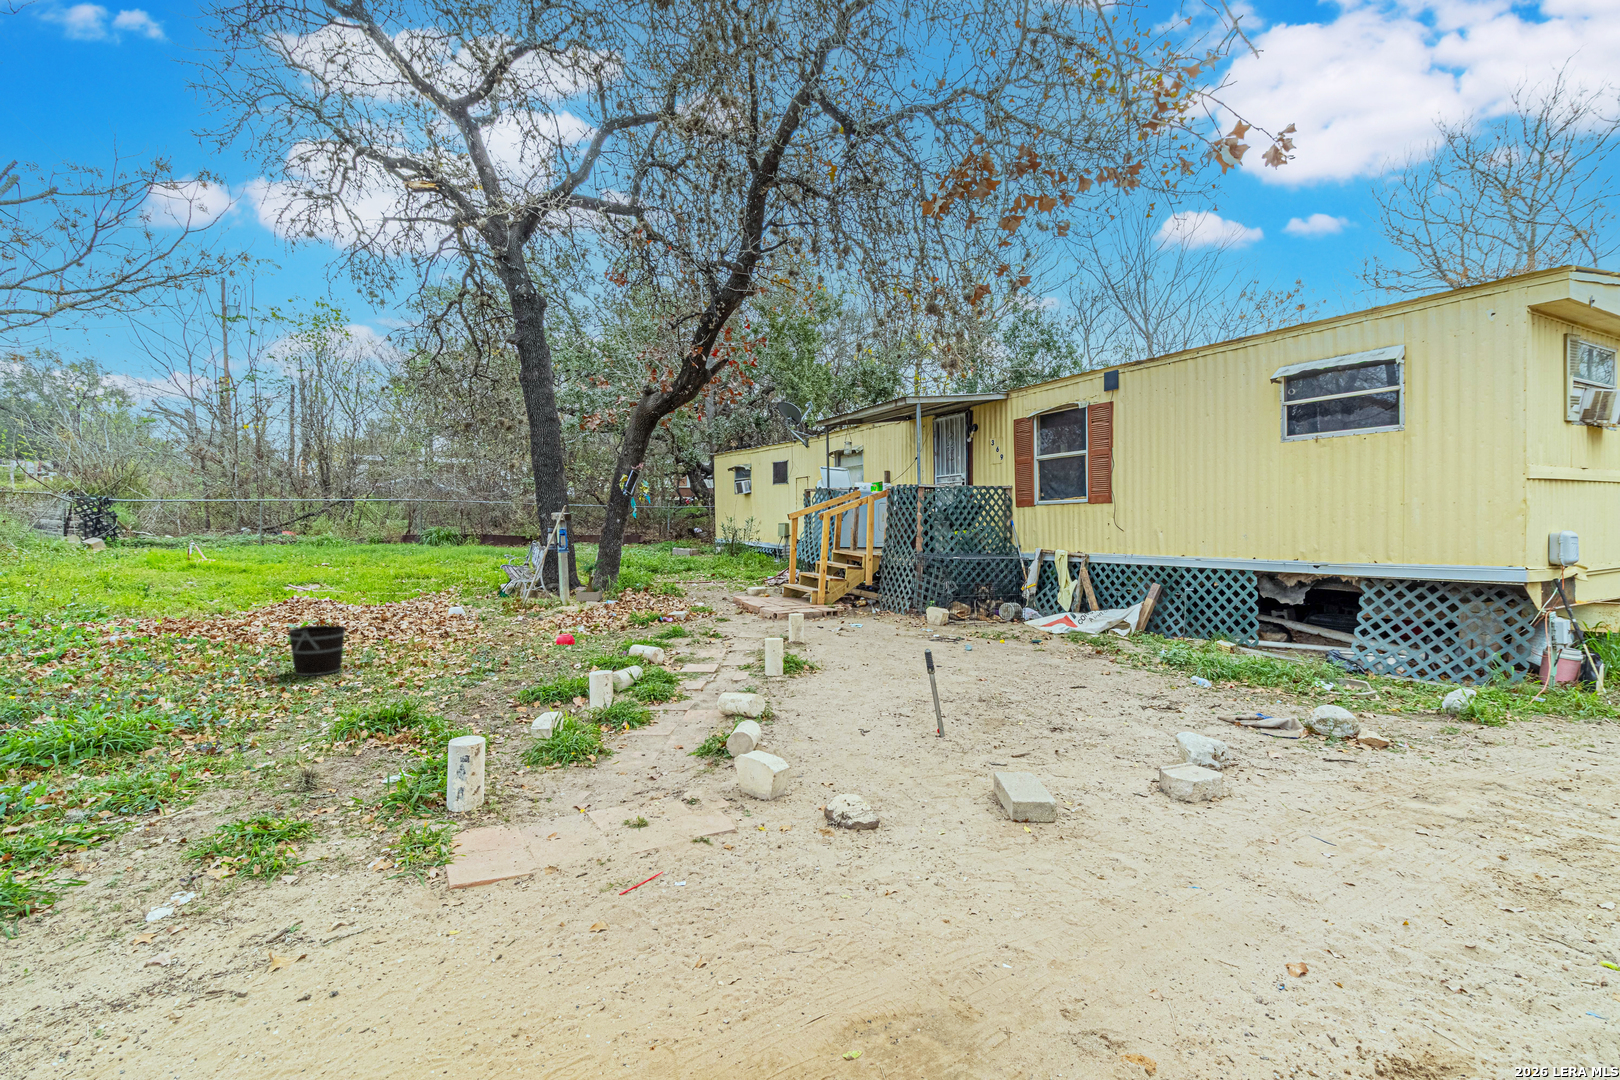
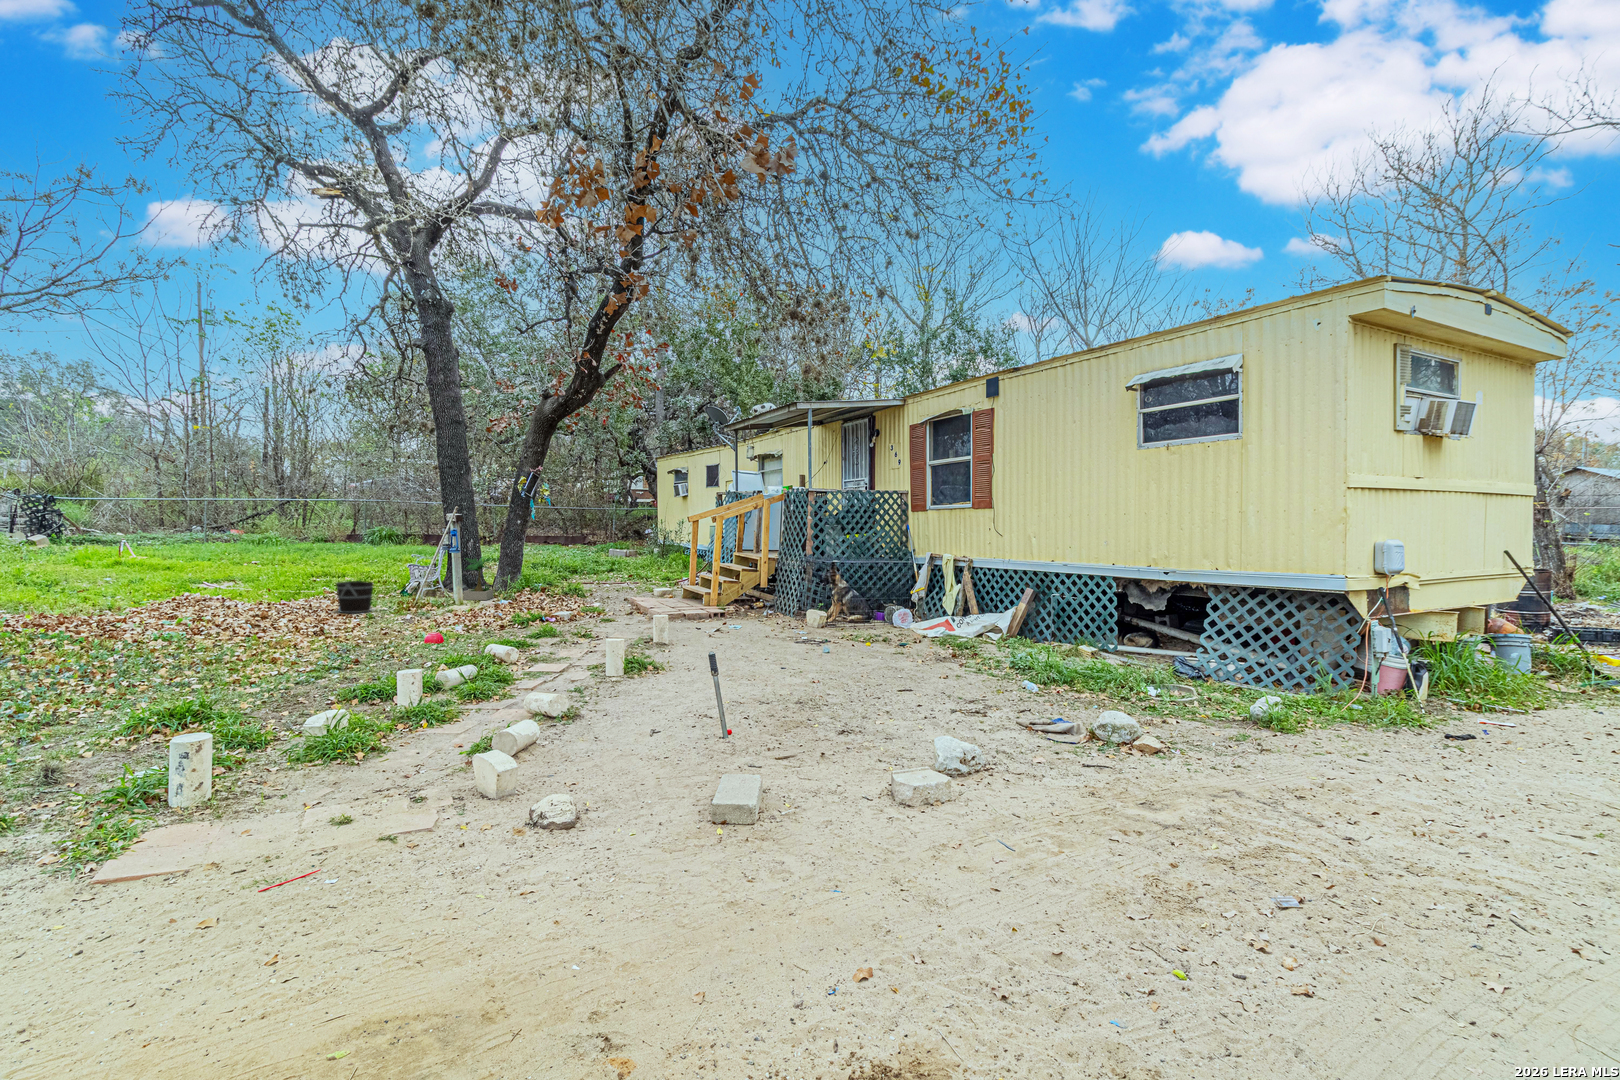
bucket: present [289,625,345,675] -> present [336,581,373,613]

